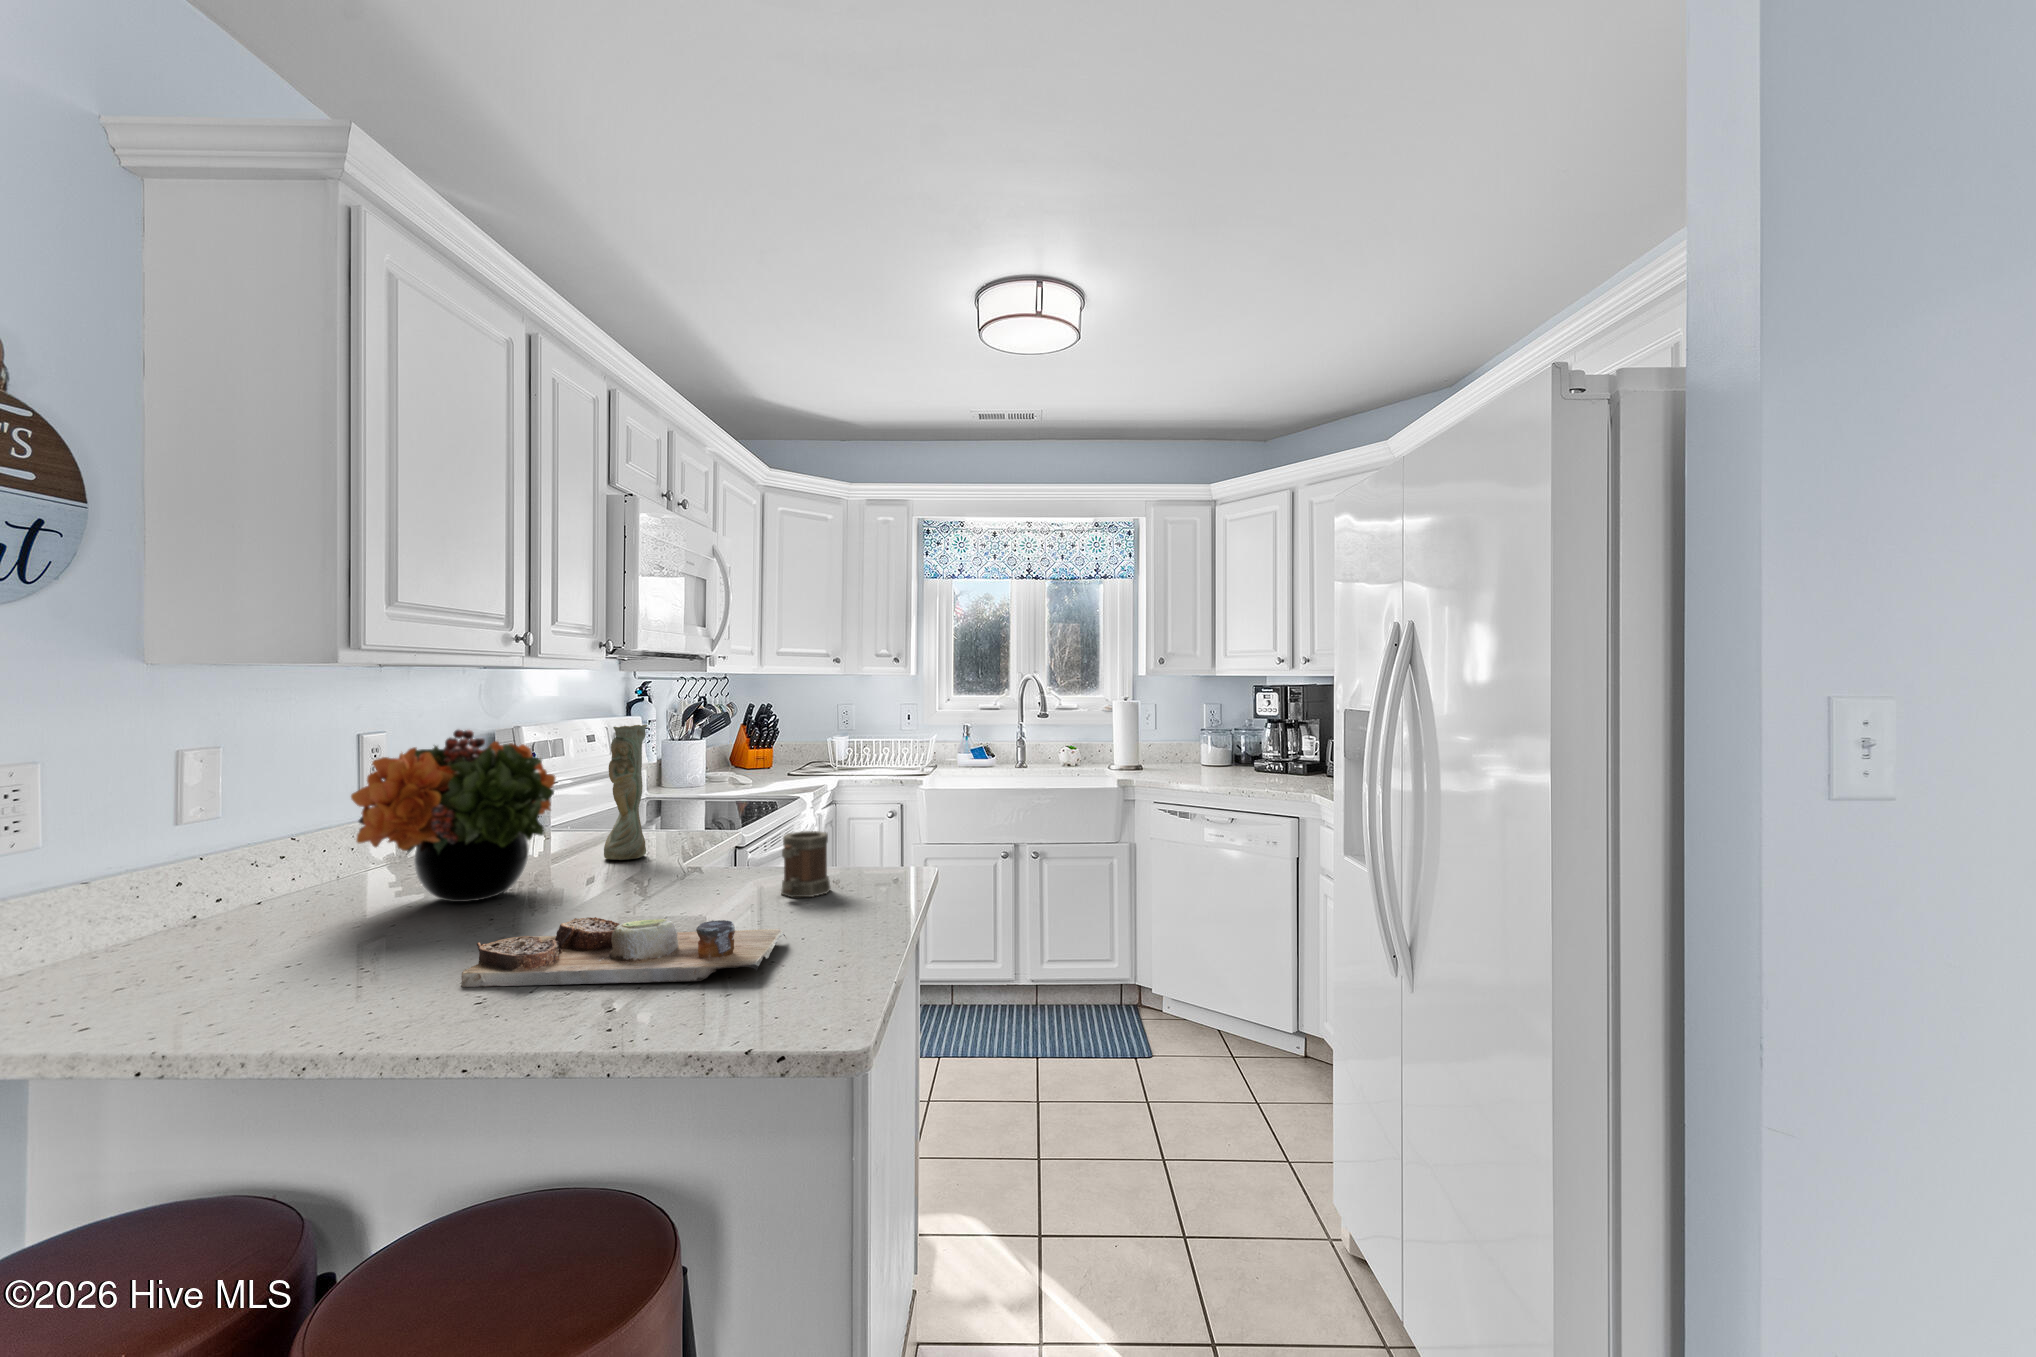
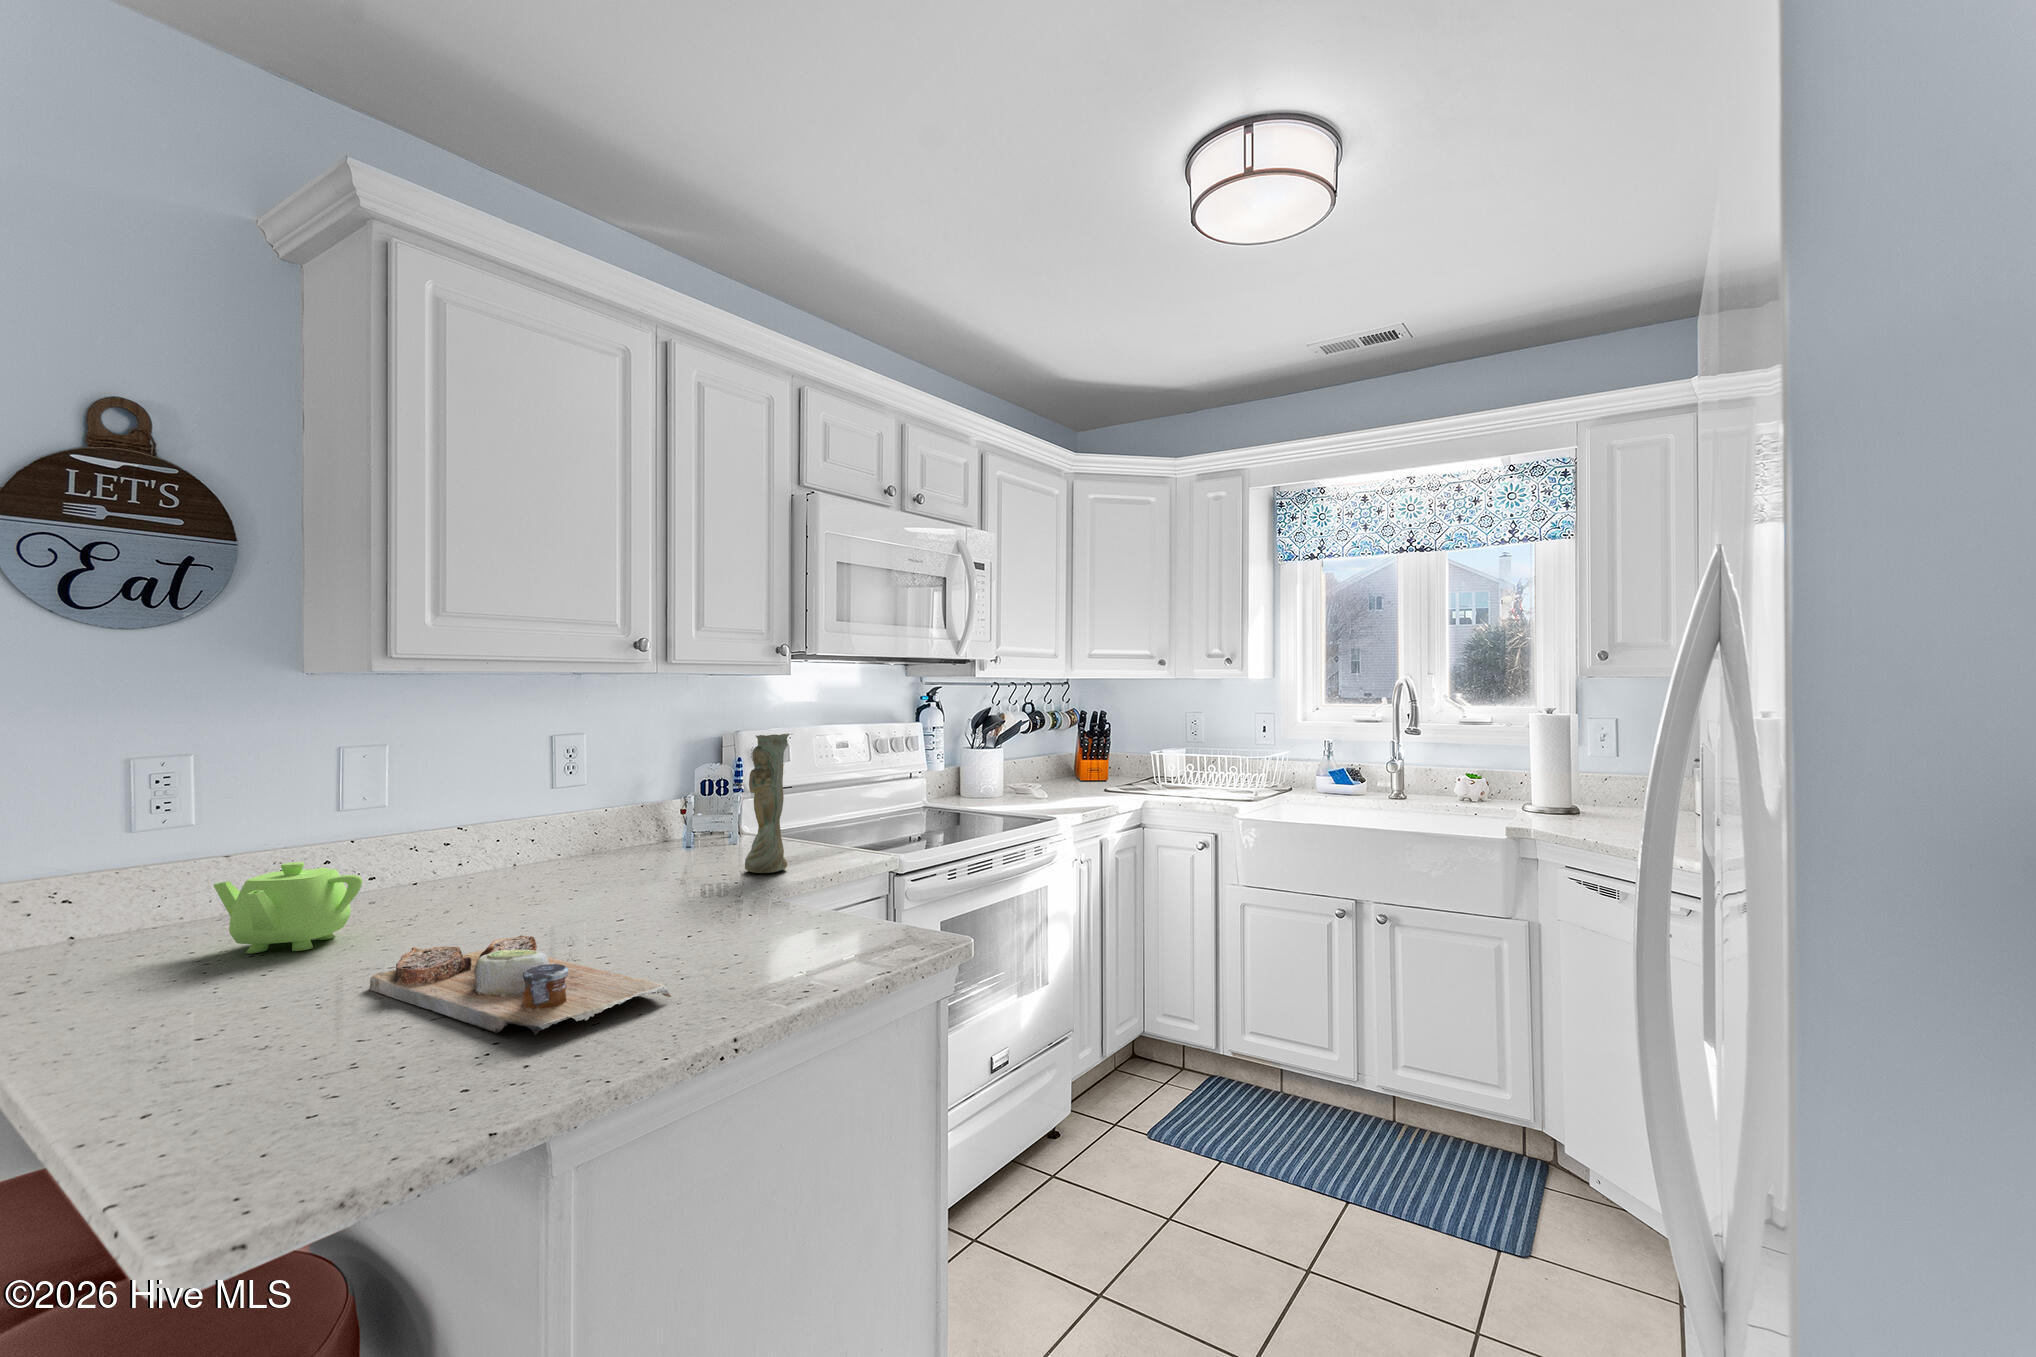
flower arrangement: present [351,729,556,902] -> none [466,735,666,899]
mug: present [781,831,830,897] -> none [780,866,850,946]
teapot: none [112,882,318,994] -> present [214,862,362,953]

